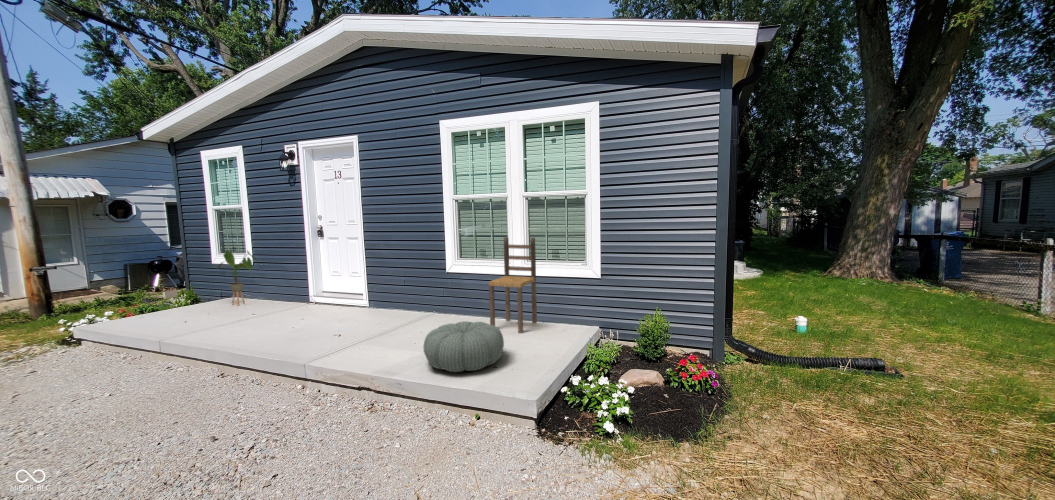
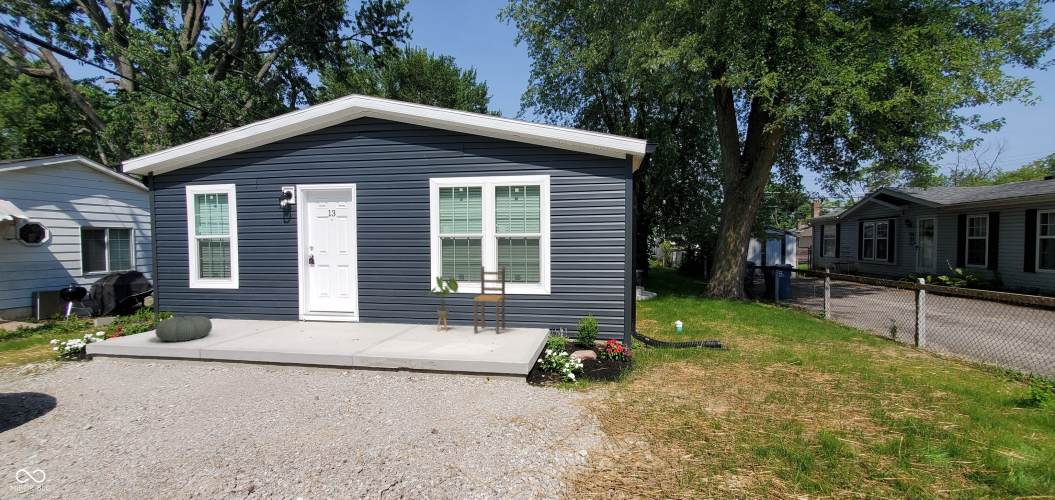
house plant: present [217,250,257,305] -> present [429,277,458,331]
pouf: present [424,321,504,372] -> present [155,316,212,342]

